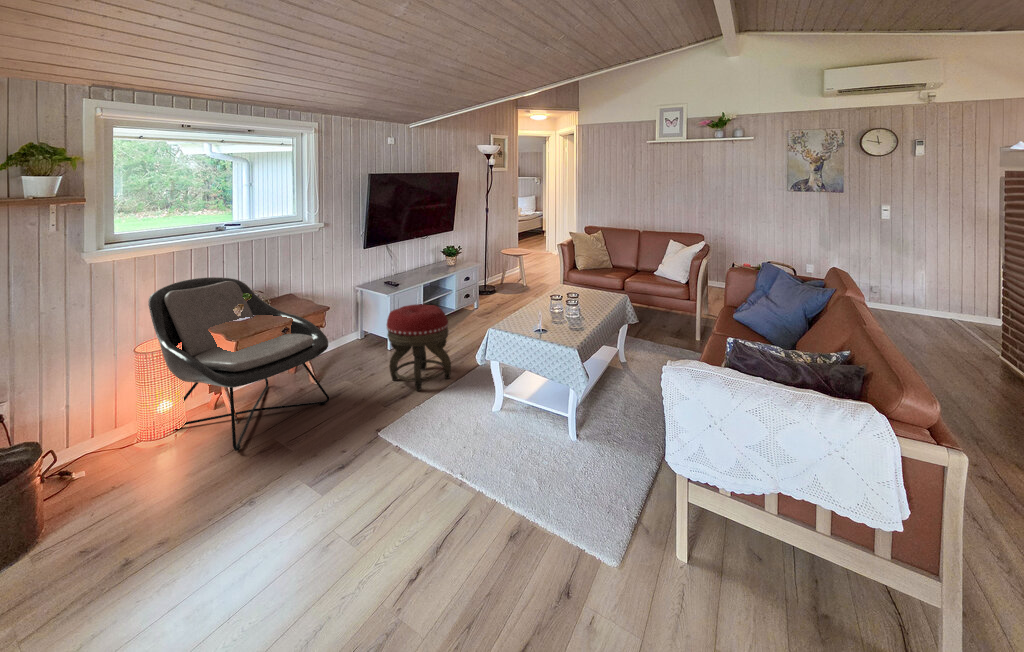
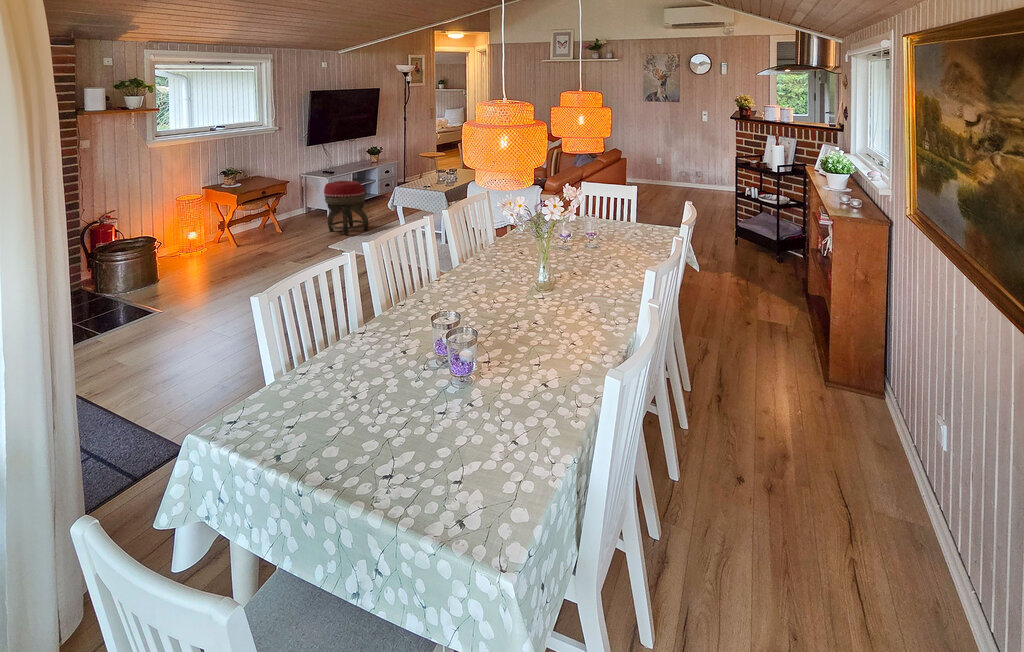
lounge chair: present [148,277,329,451] -> none [183,159,290,254]

